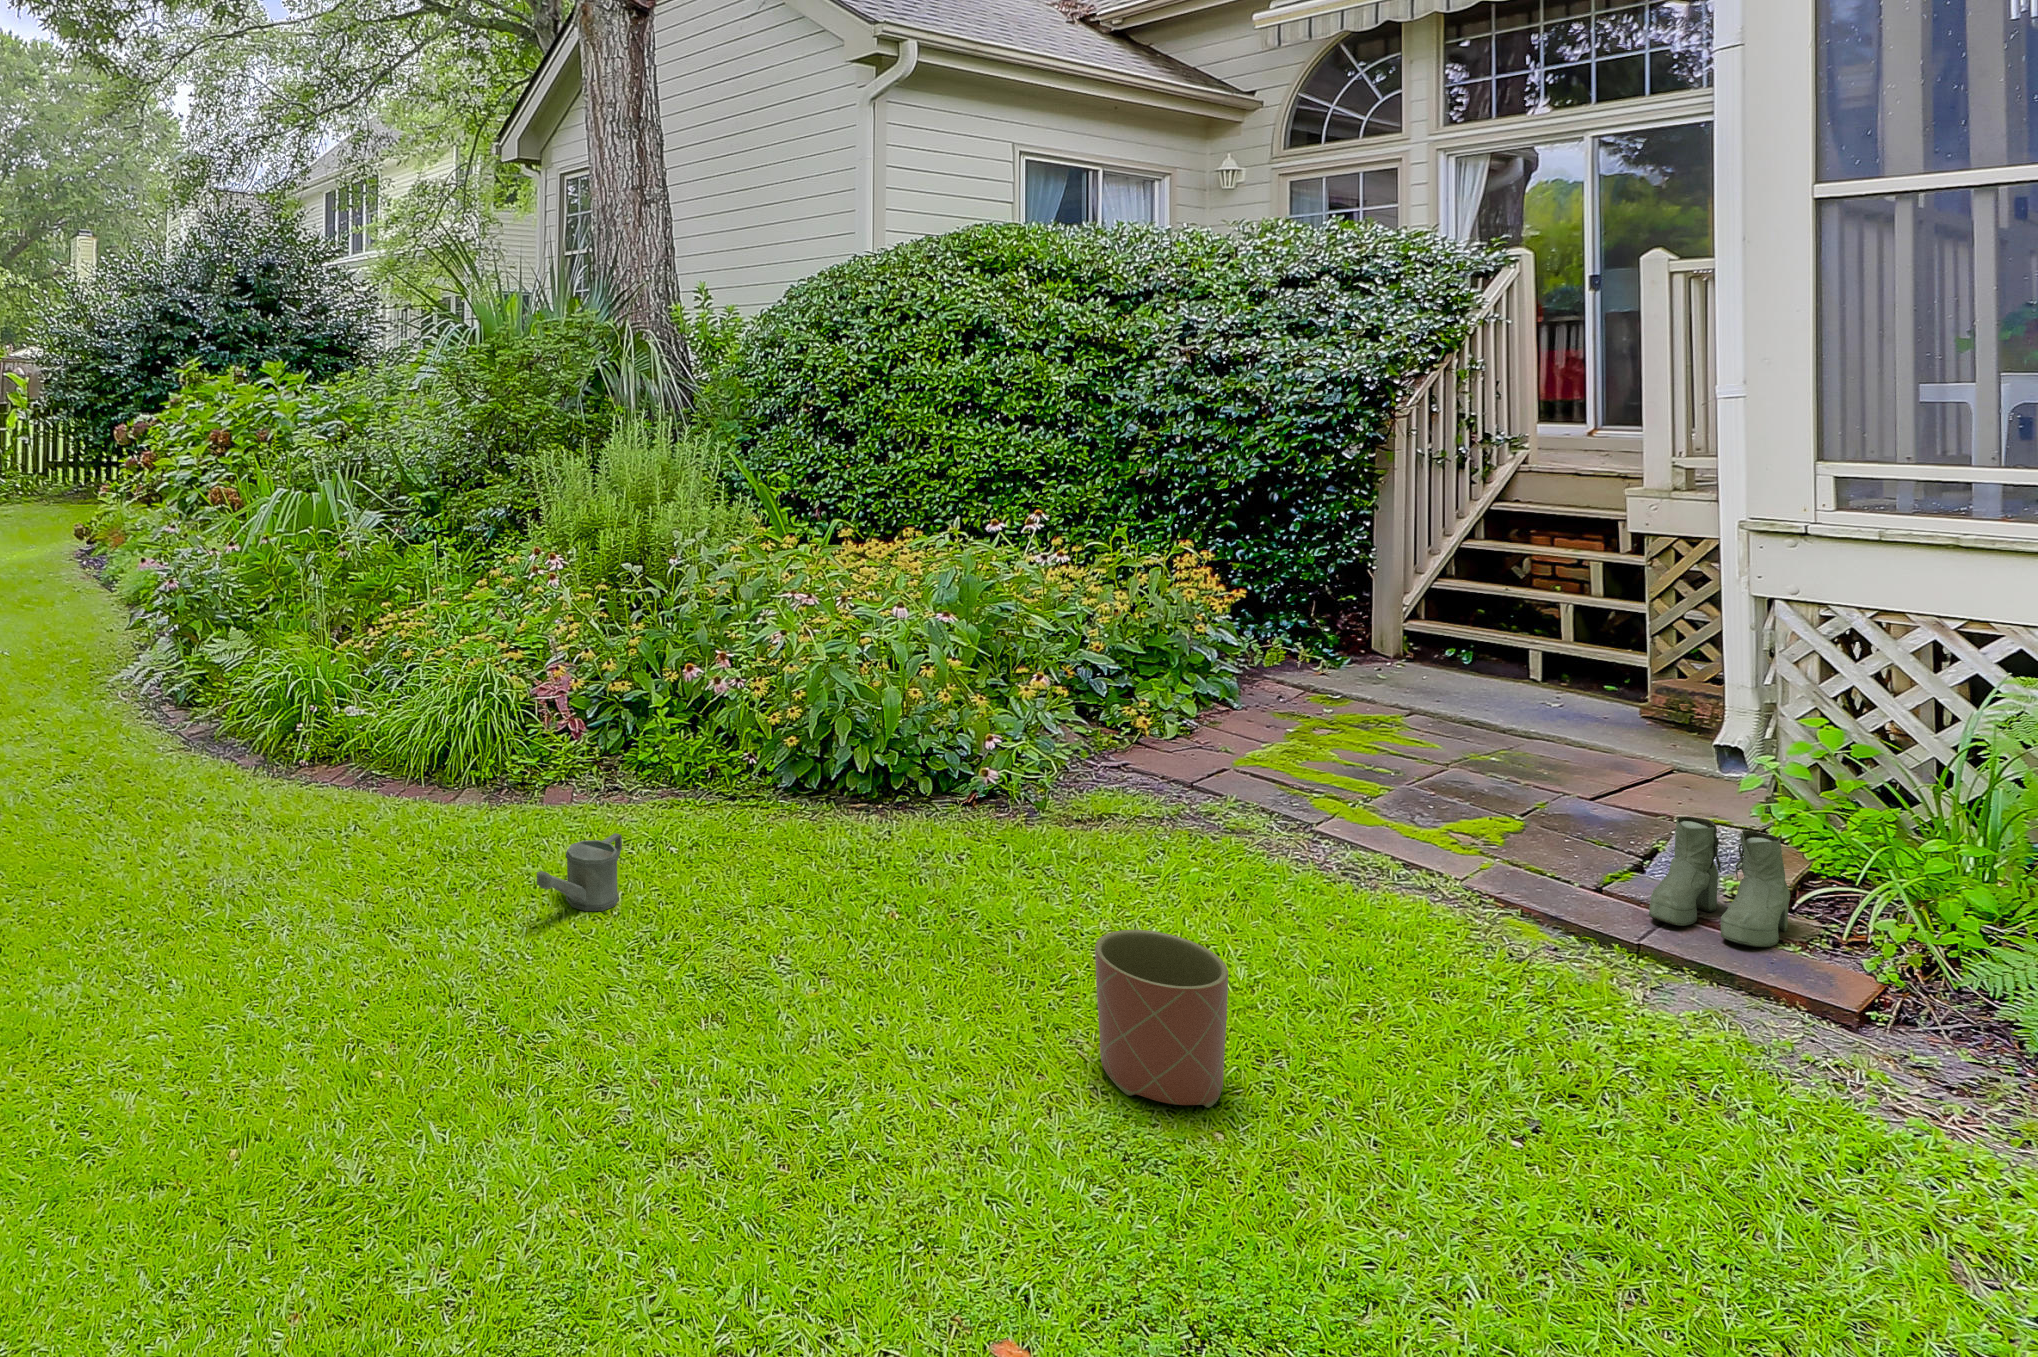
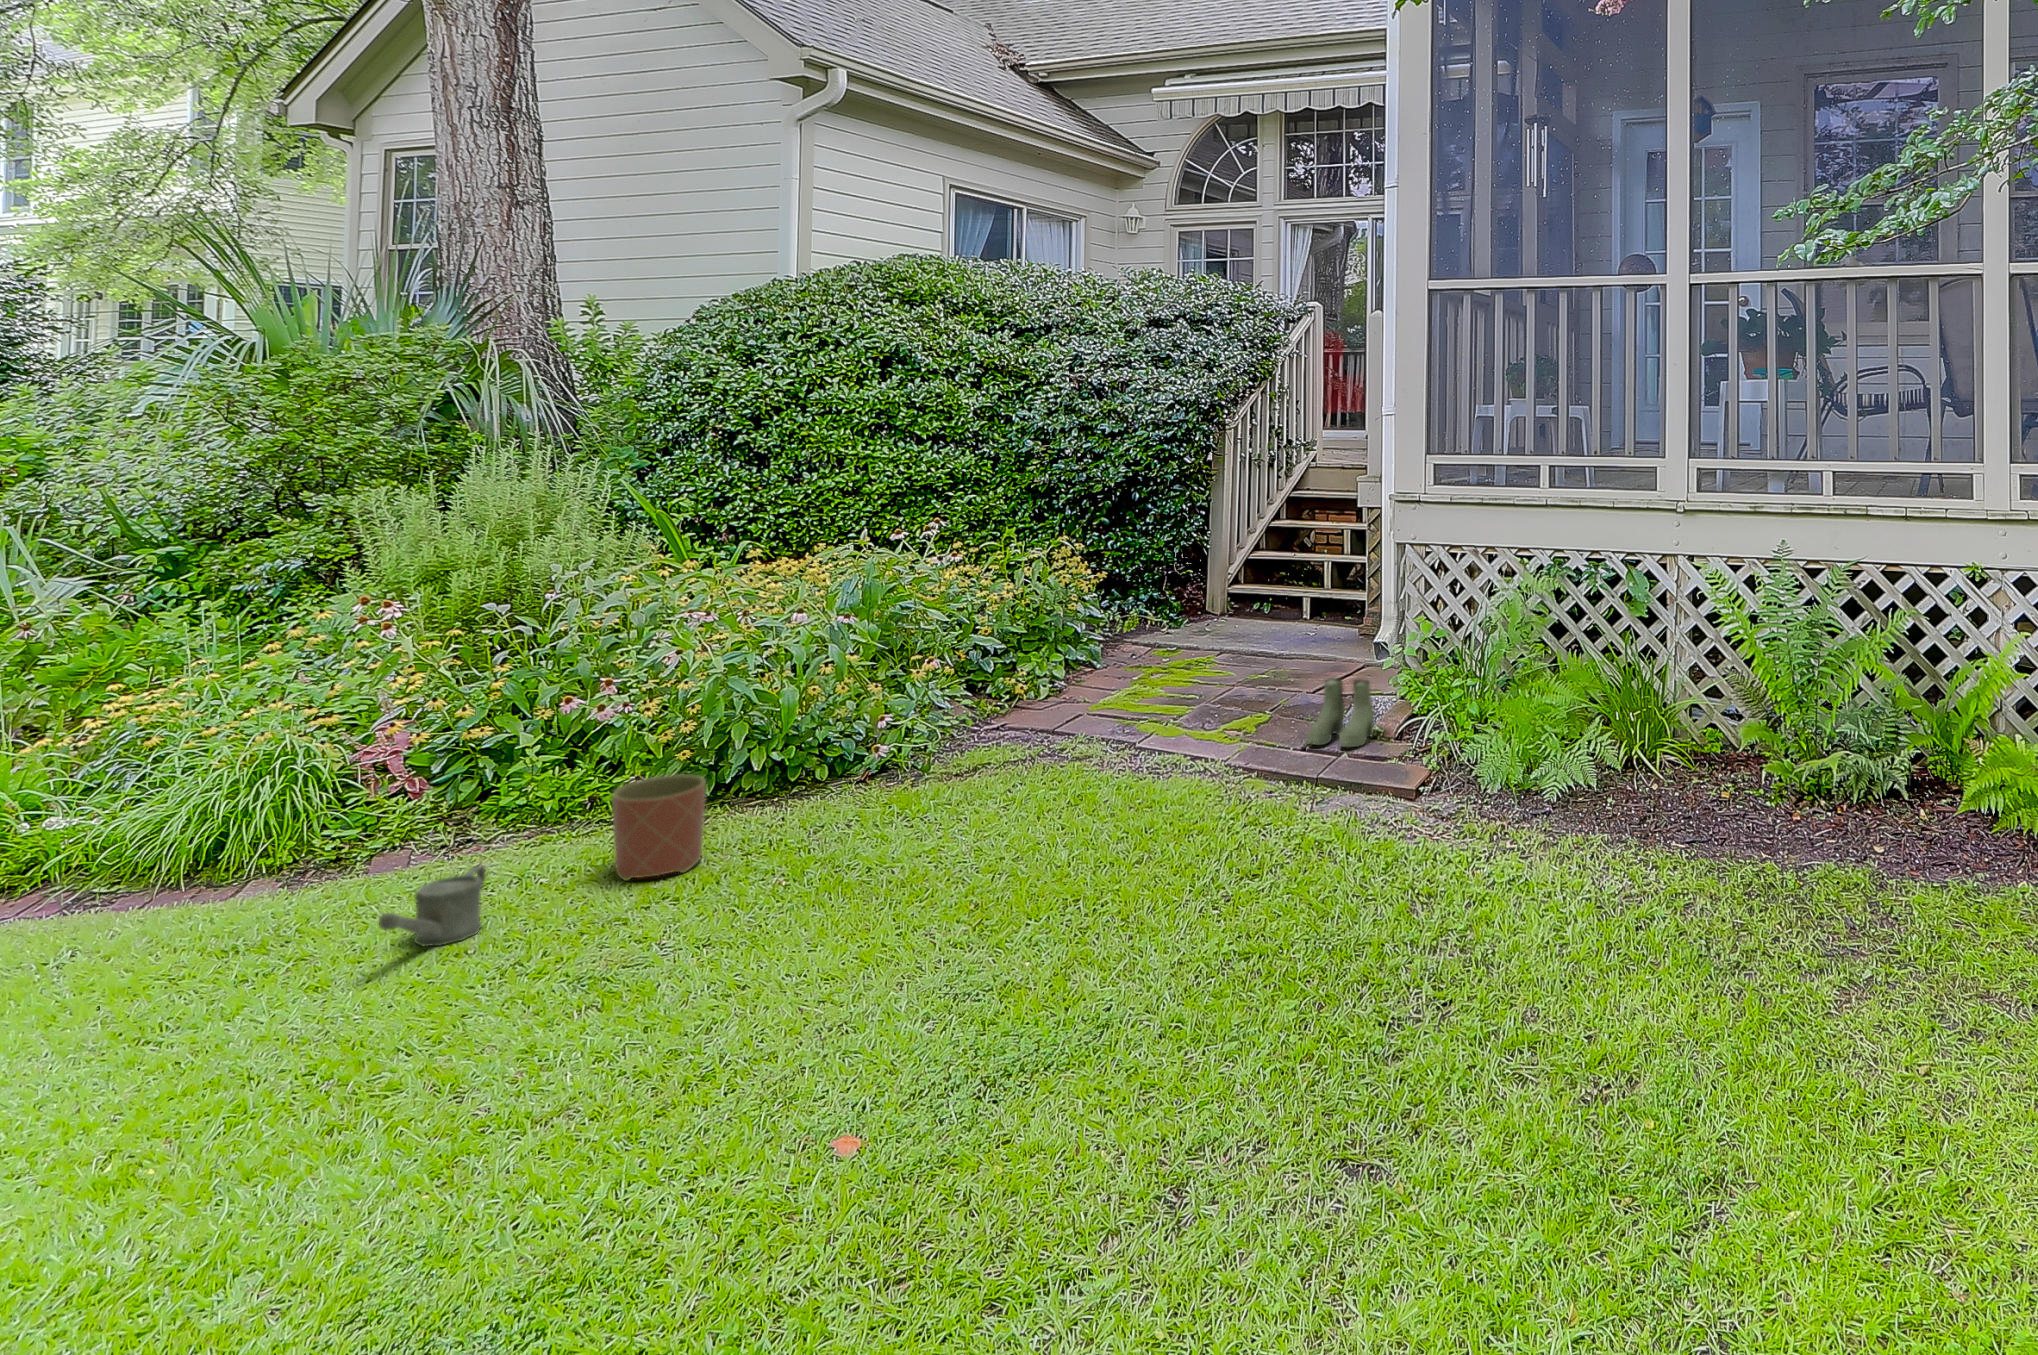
planter: present [1095,930,1228,1108] -> present [612,774,706,881]

